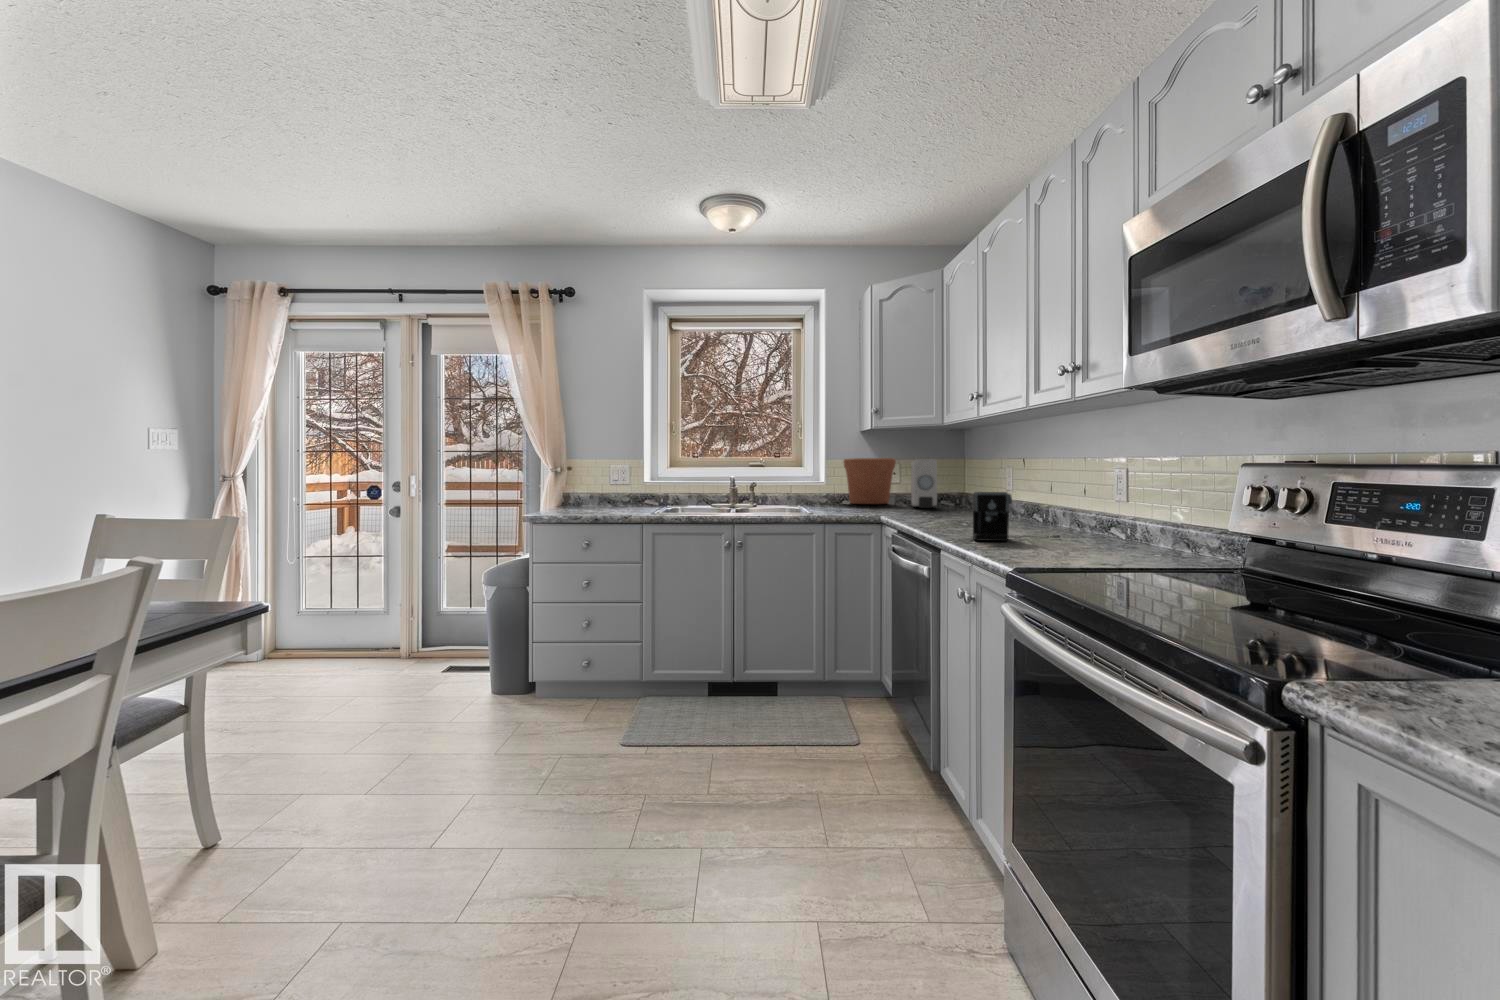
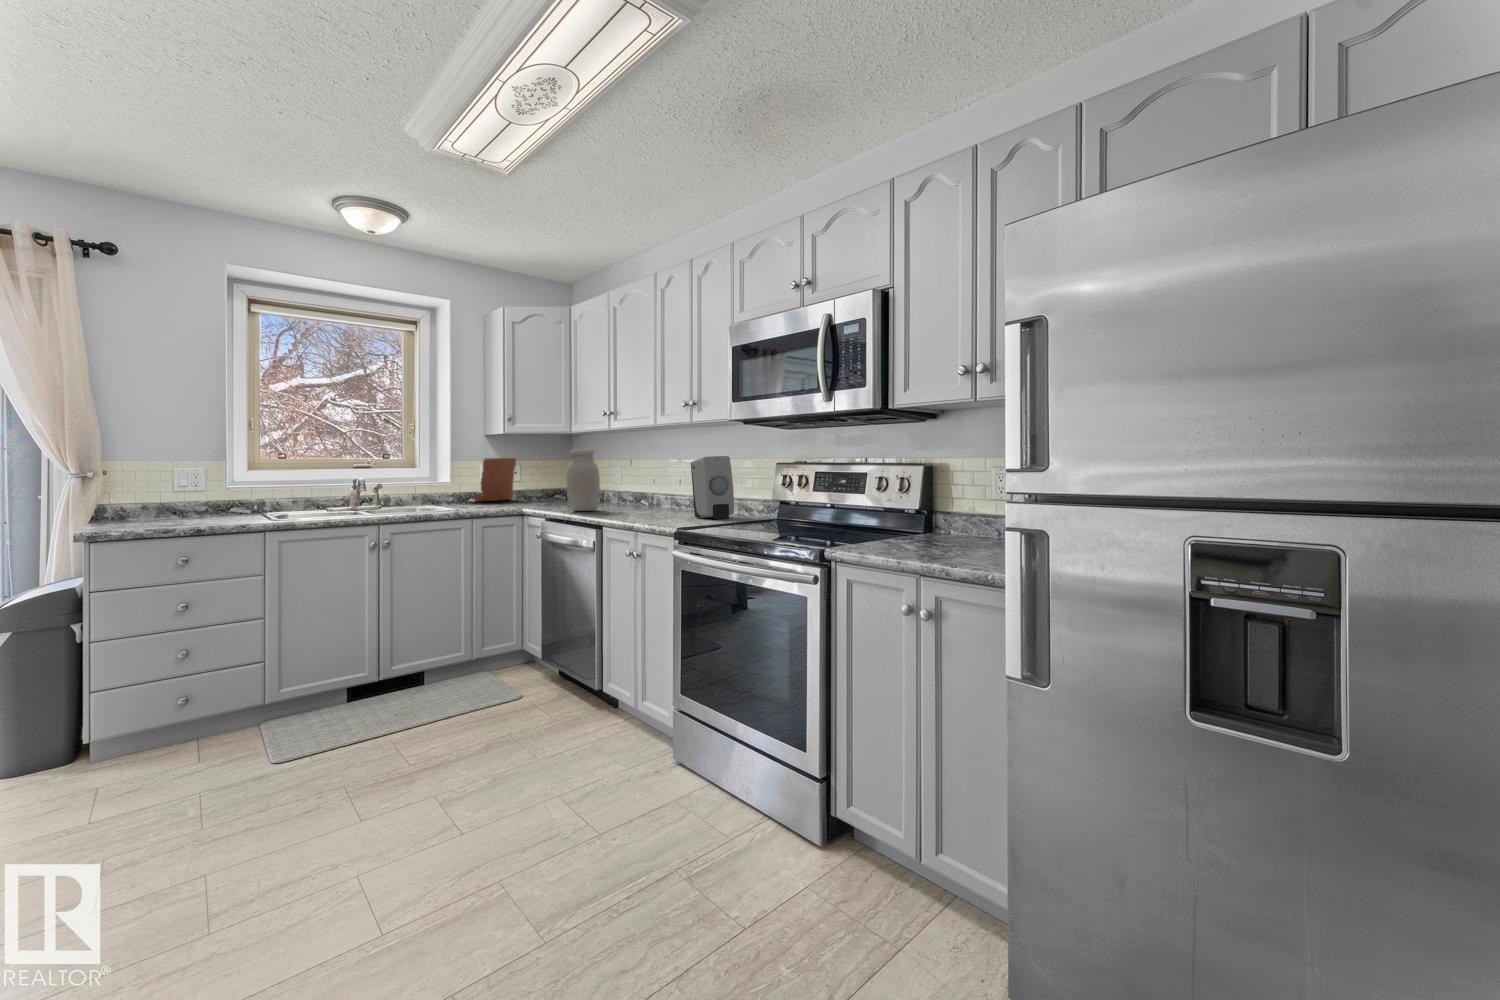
jar: none [937,449,978,524] -> present [567,449,600,511]
soap dispenser: present [911,459,937,508] -> present [691,456,734,519]
coffee maker: present [973,492,1060,541] -> none [601,482,666,520]

